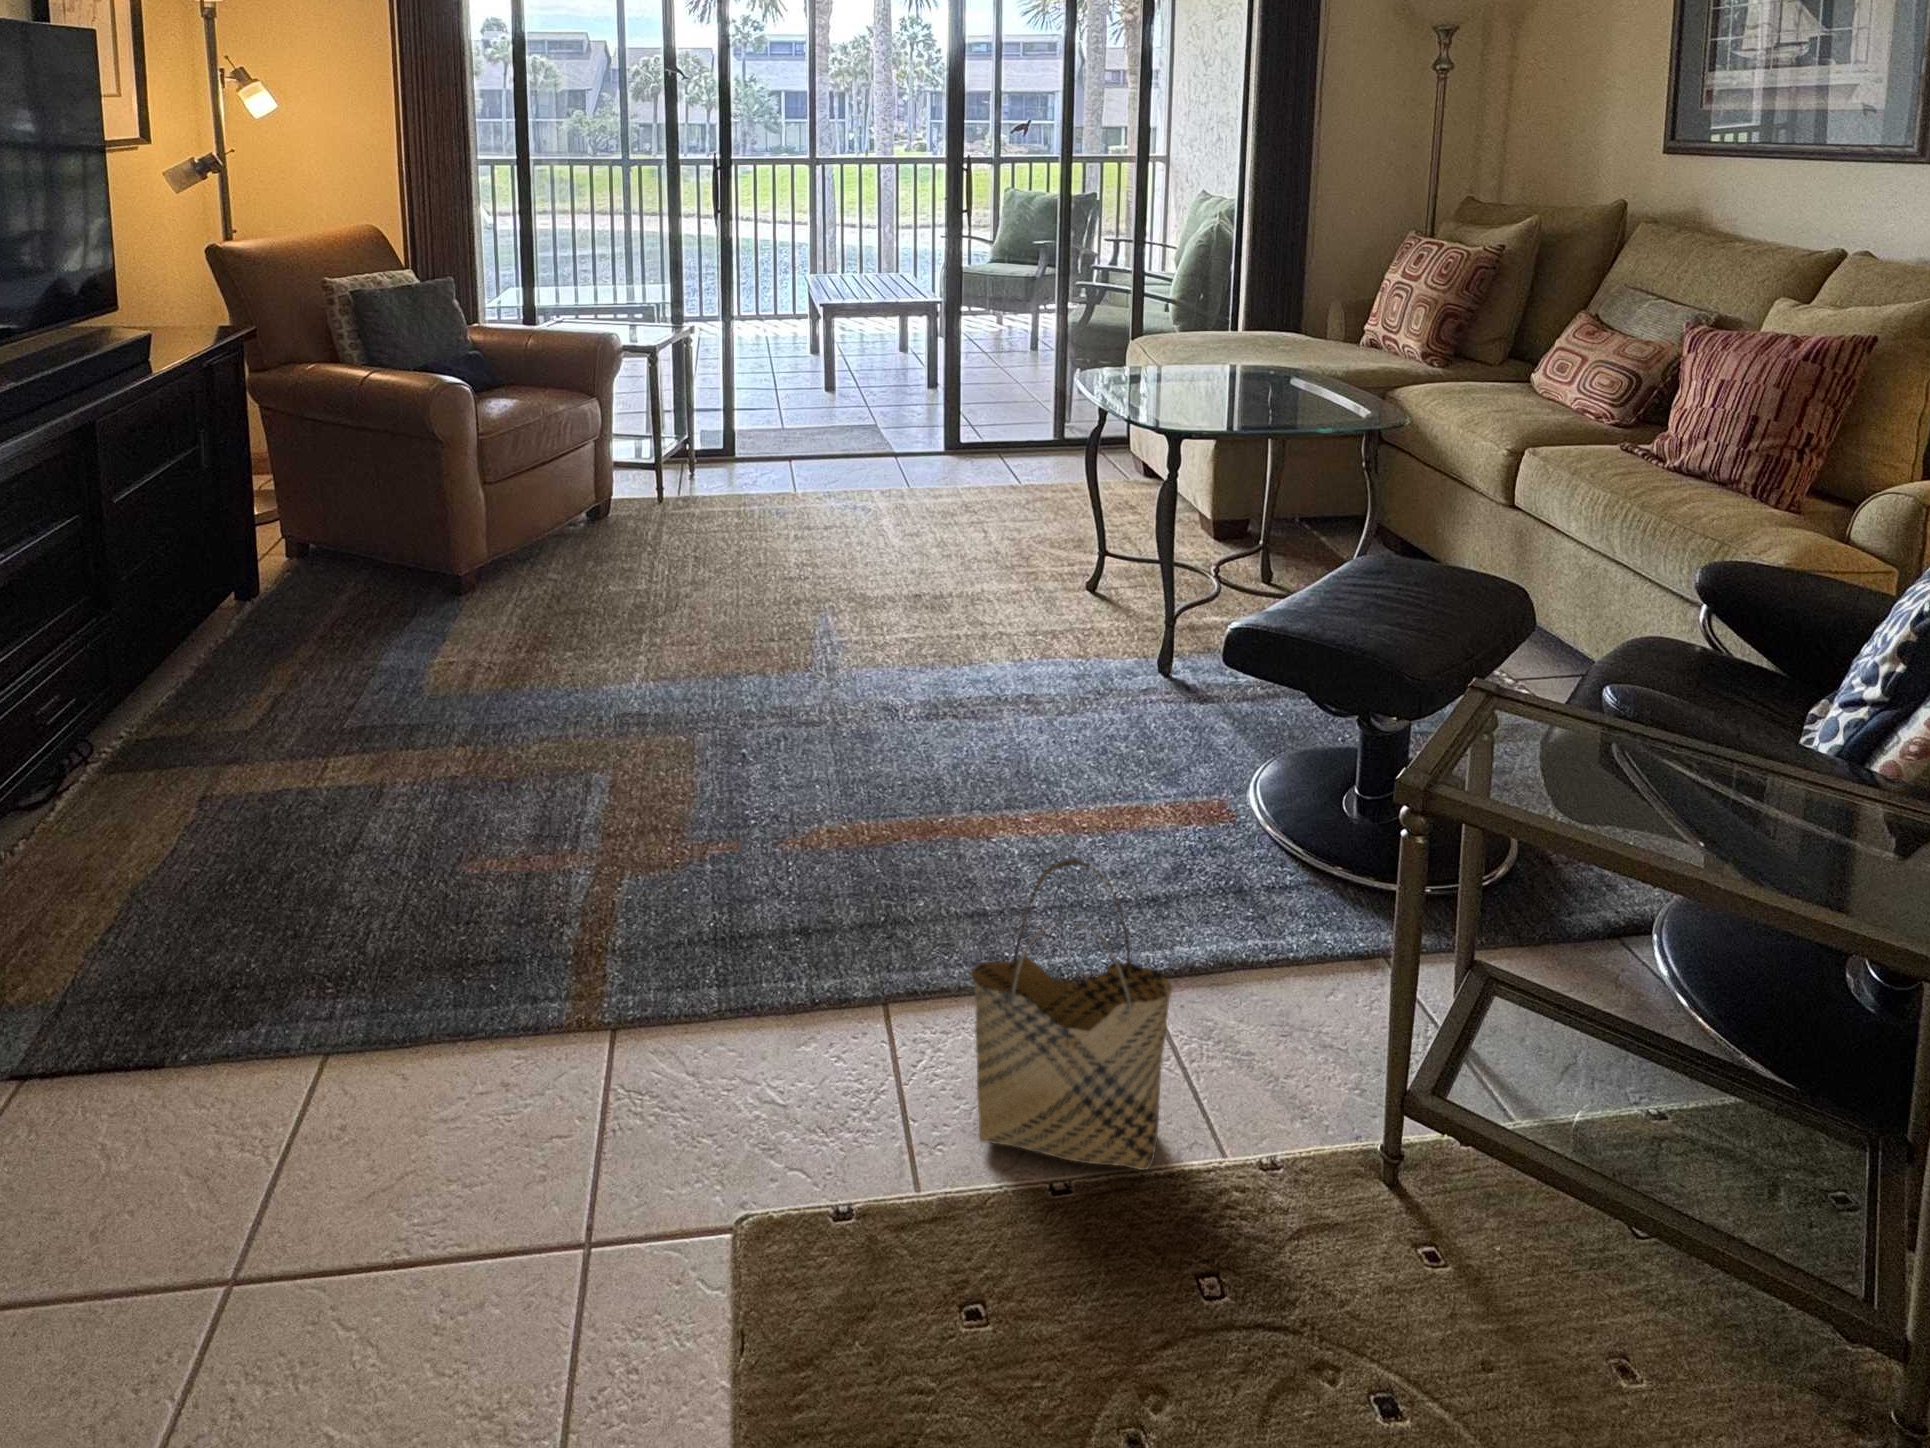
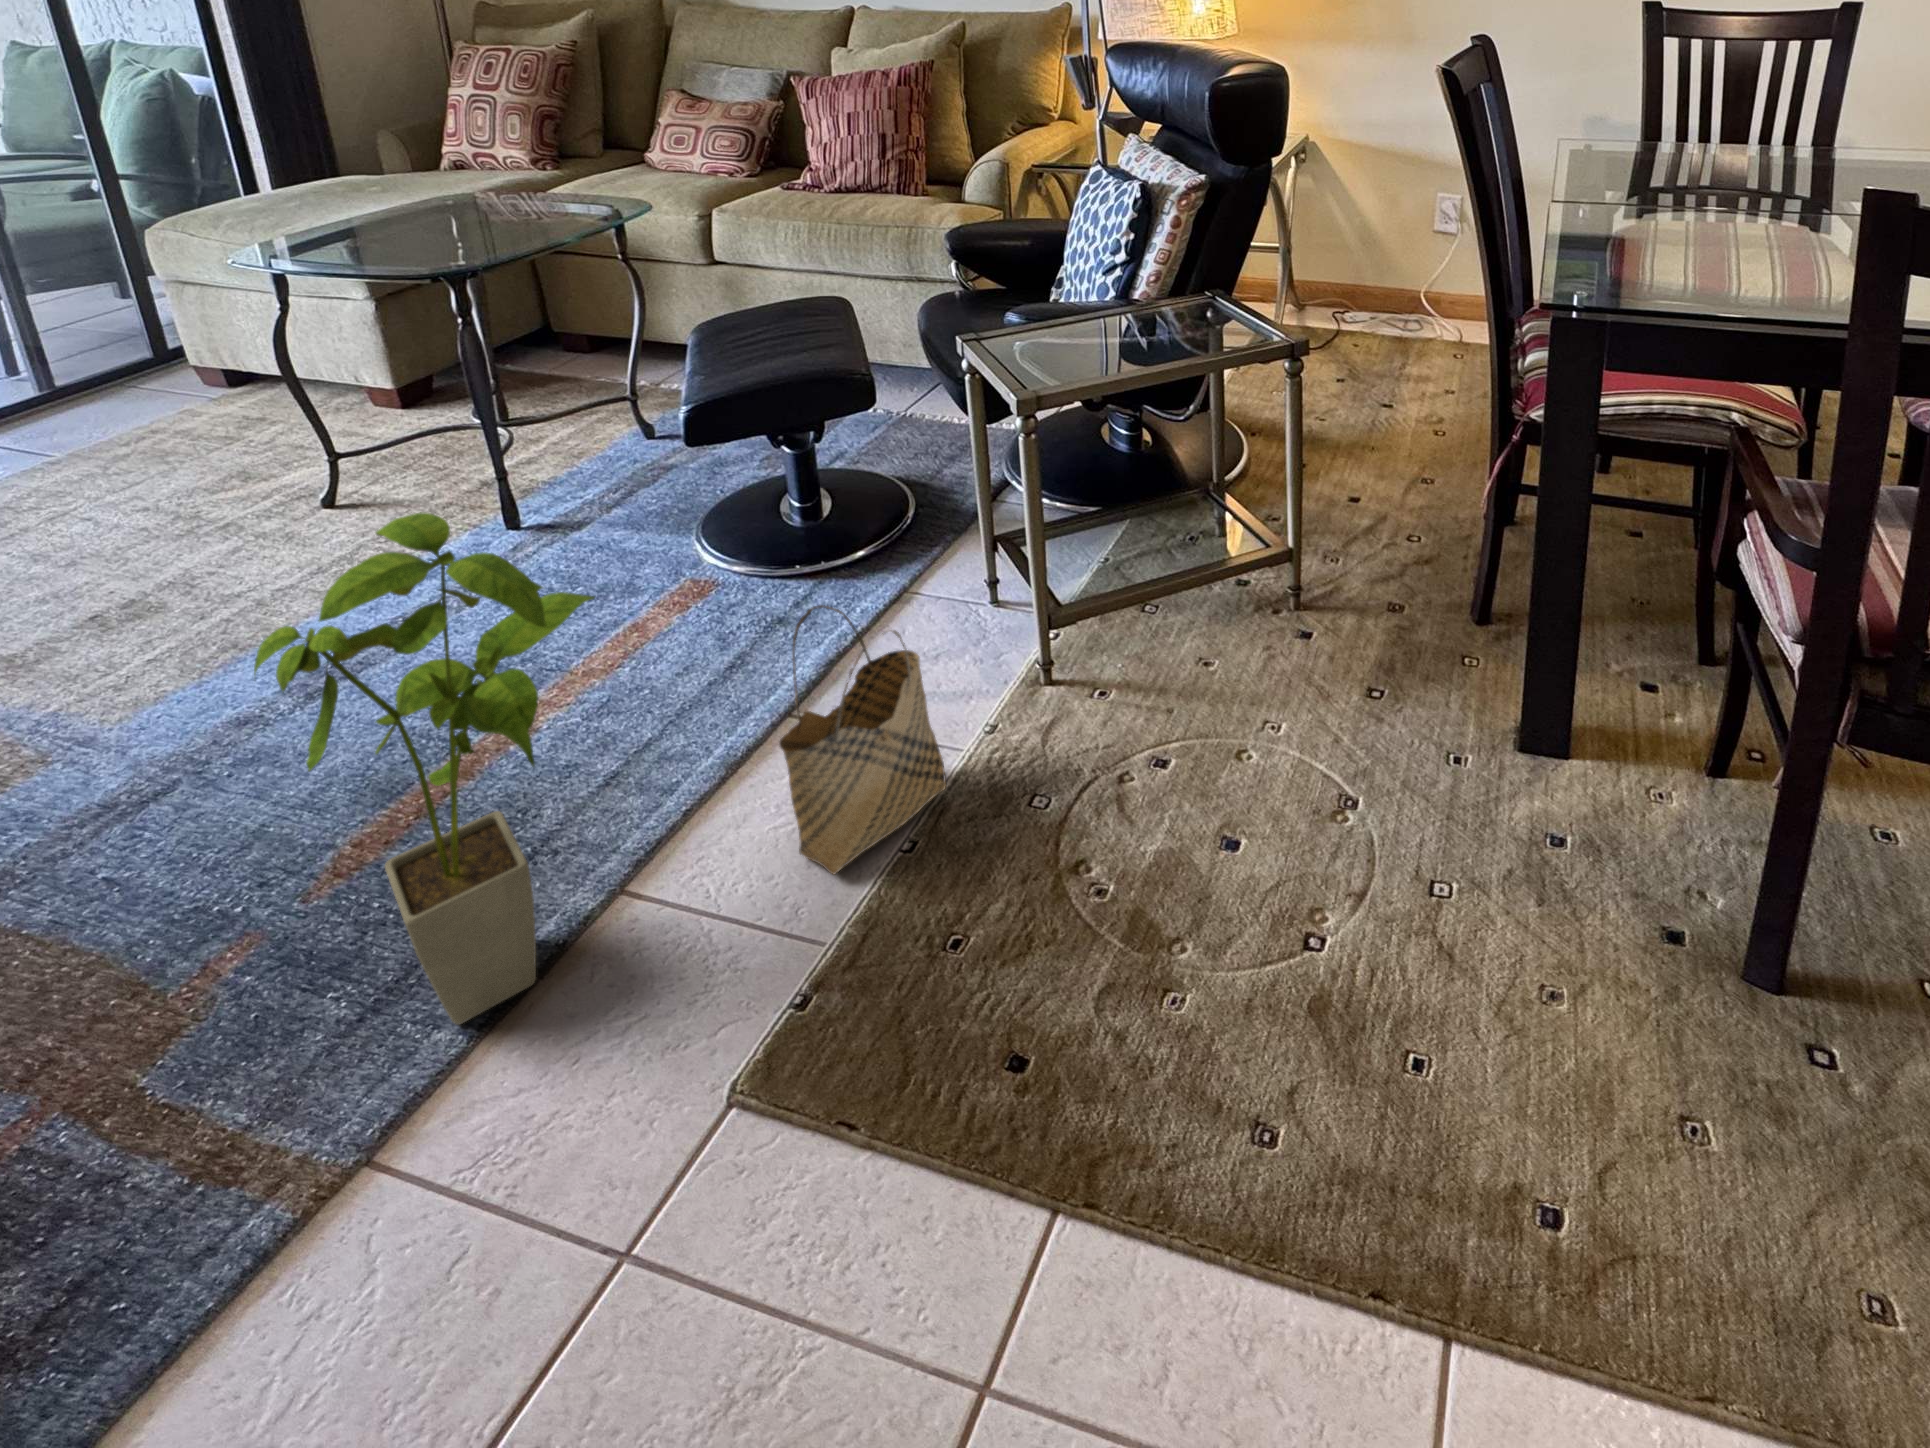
house plant: none [676,578,923,1012] -> present [254,512,594,1025]

